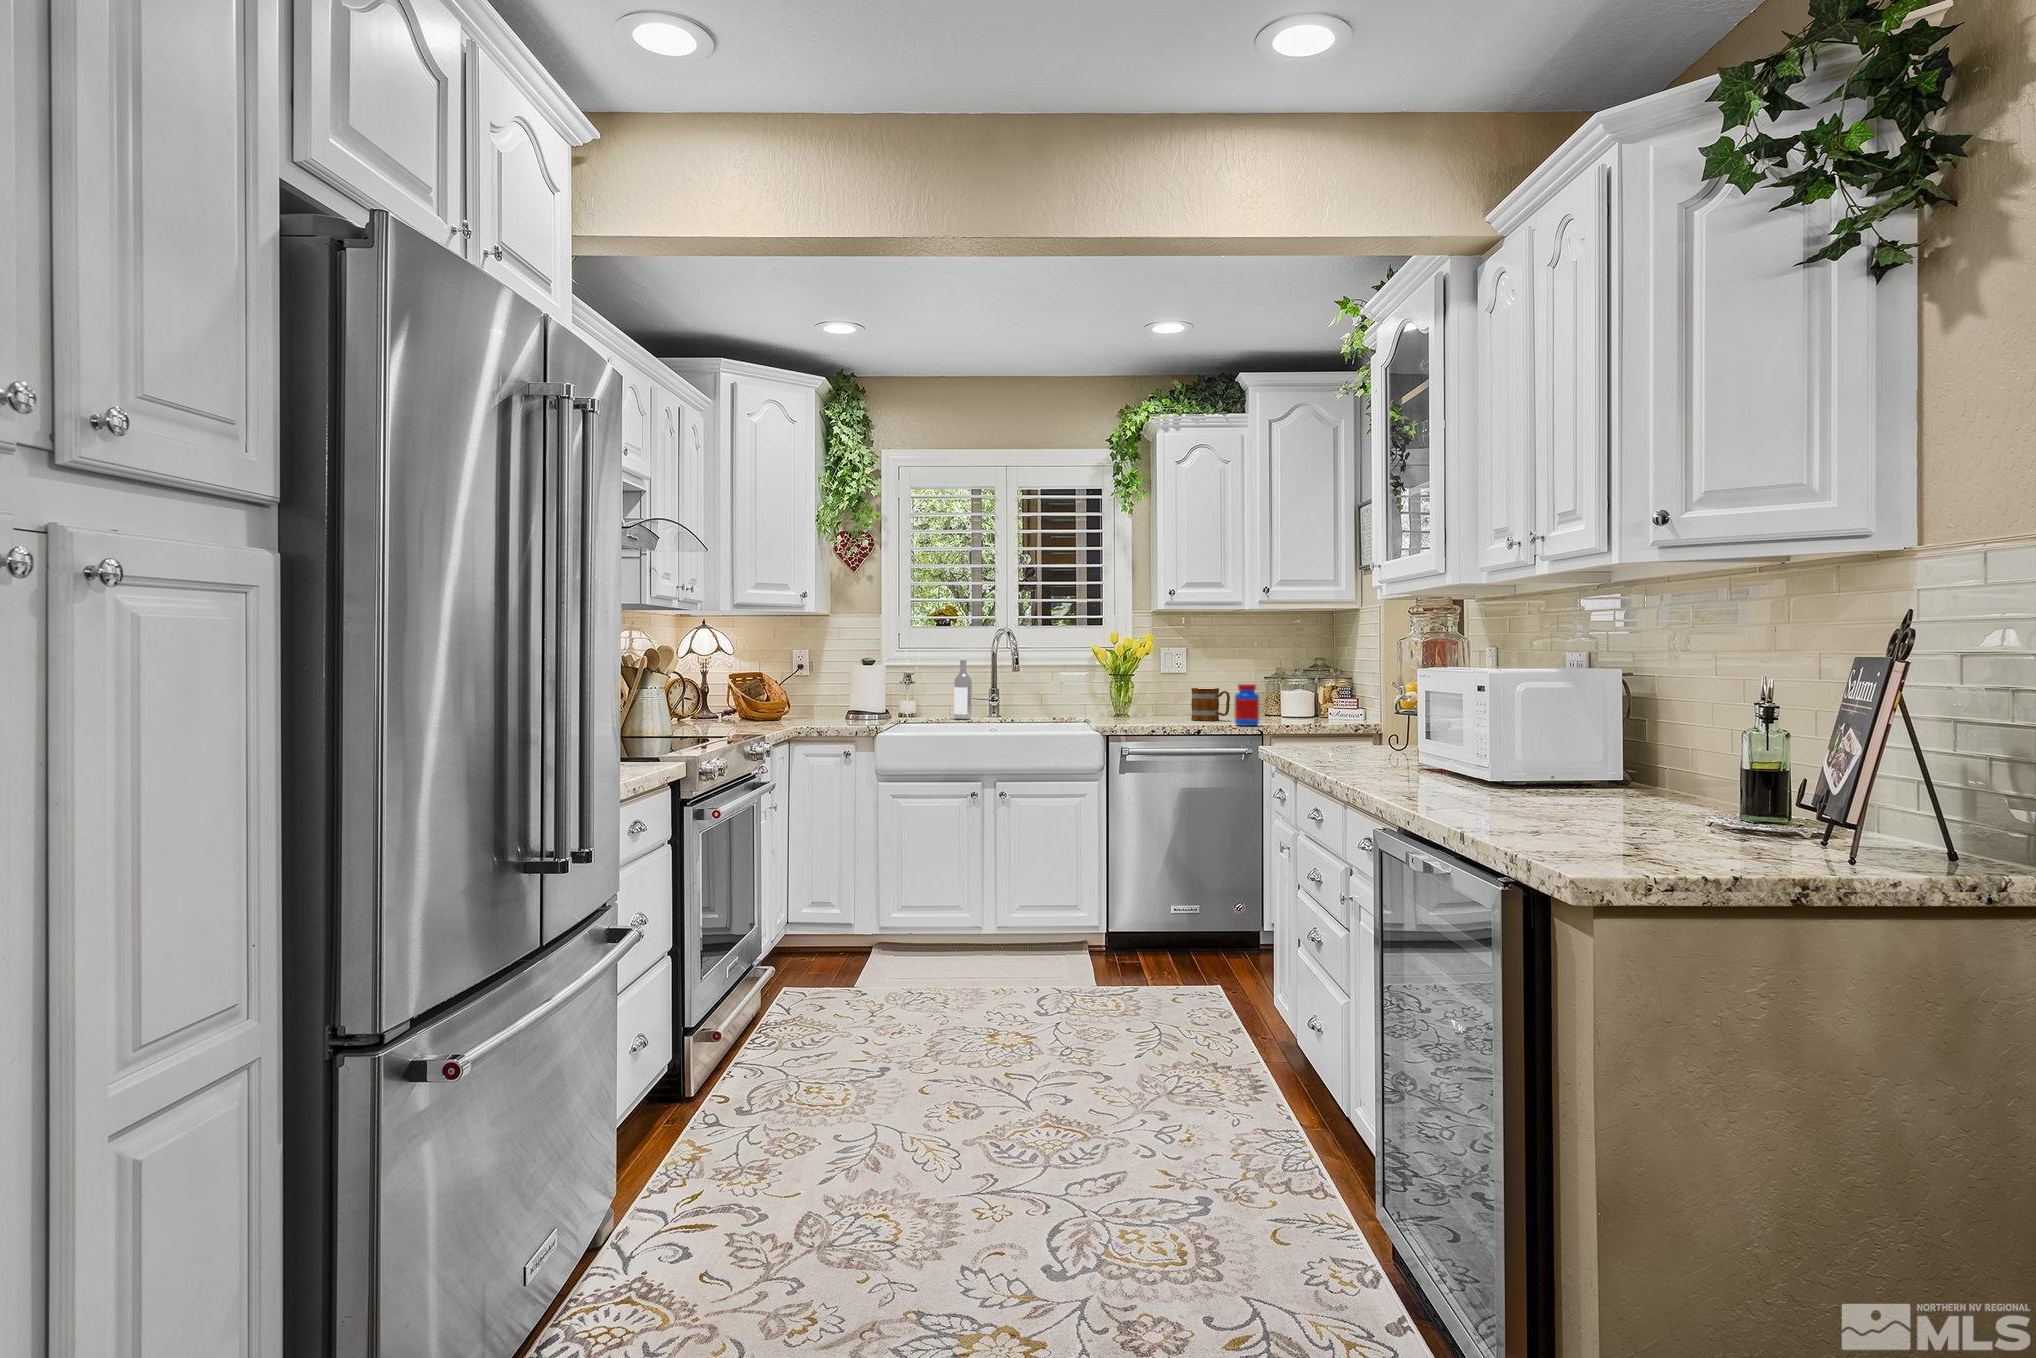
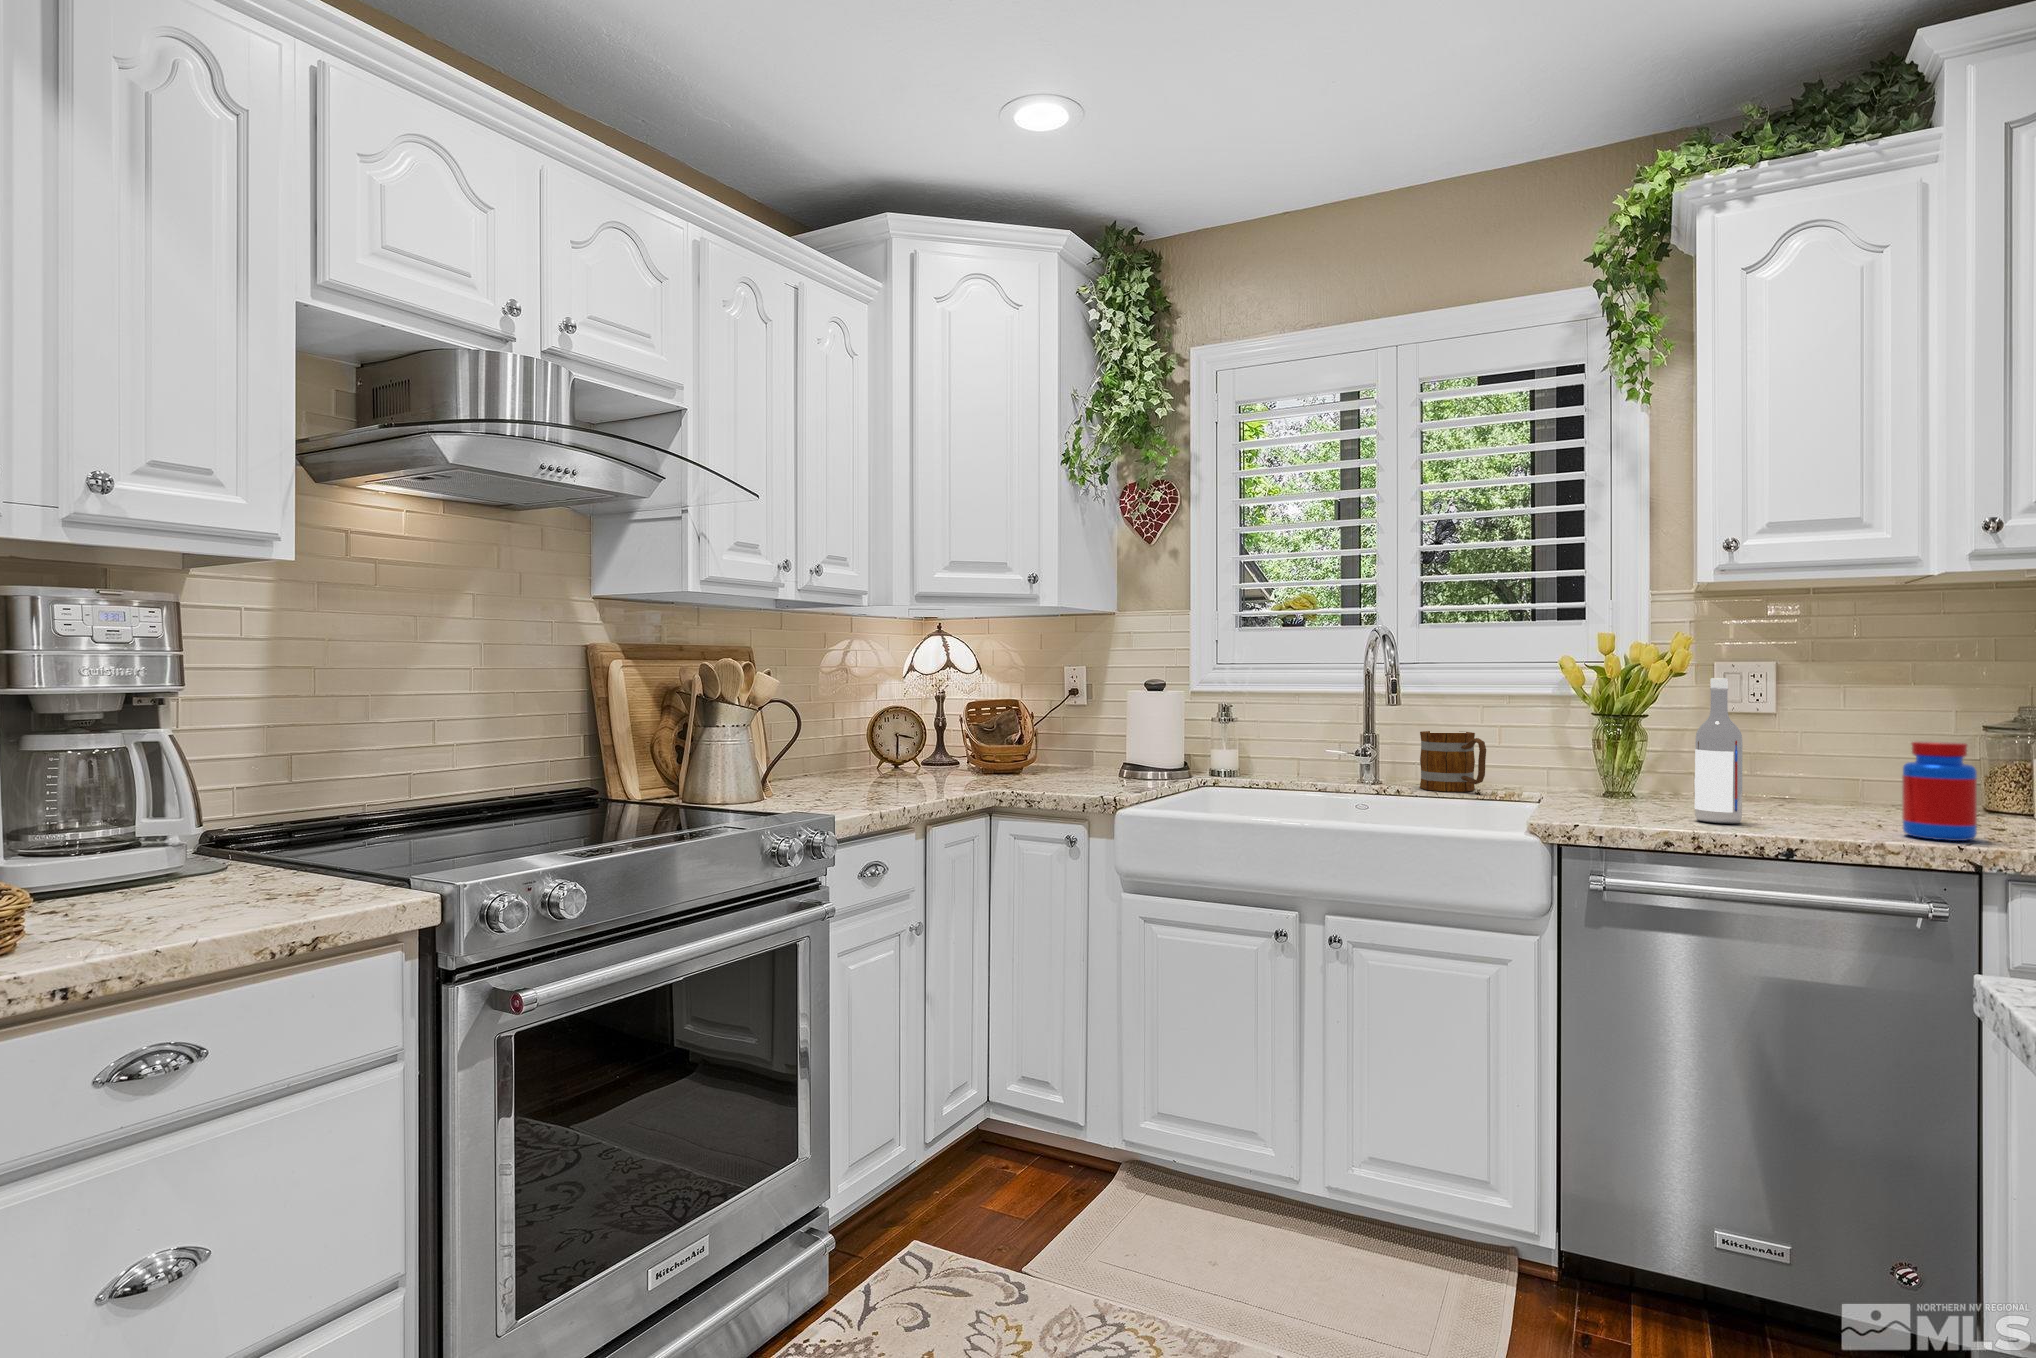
wine bottle: present [954,655,972,719] -> present [1694,678,1743,824]
mug: present [1191,688,1230,721] -> present [1420,731,1486,792]

